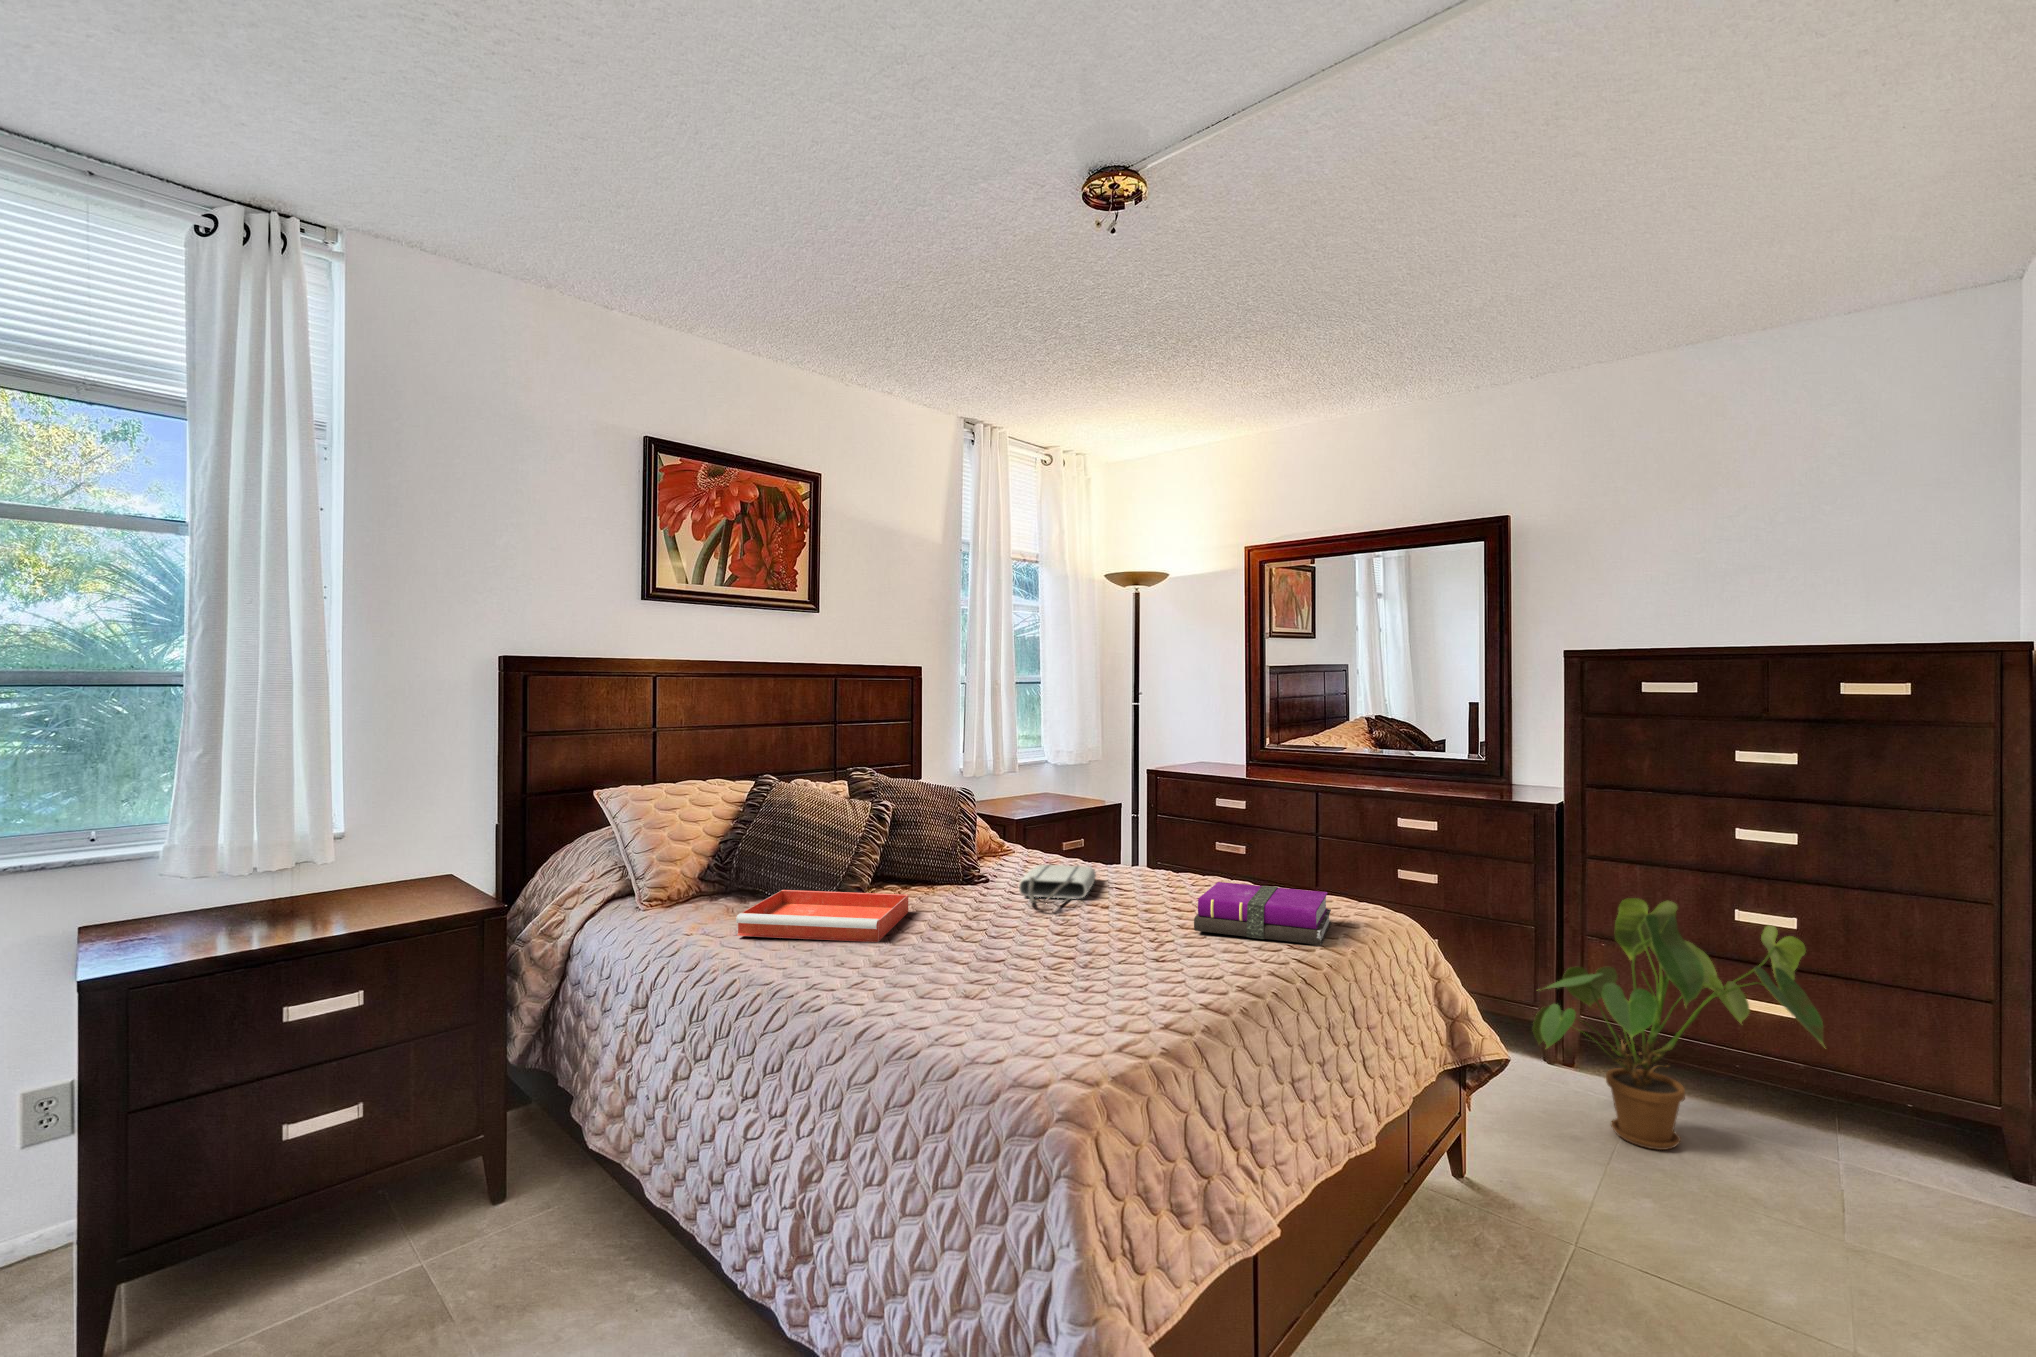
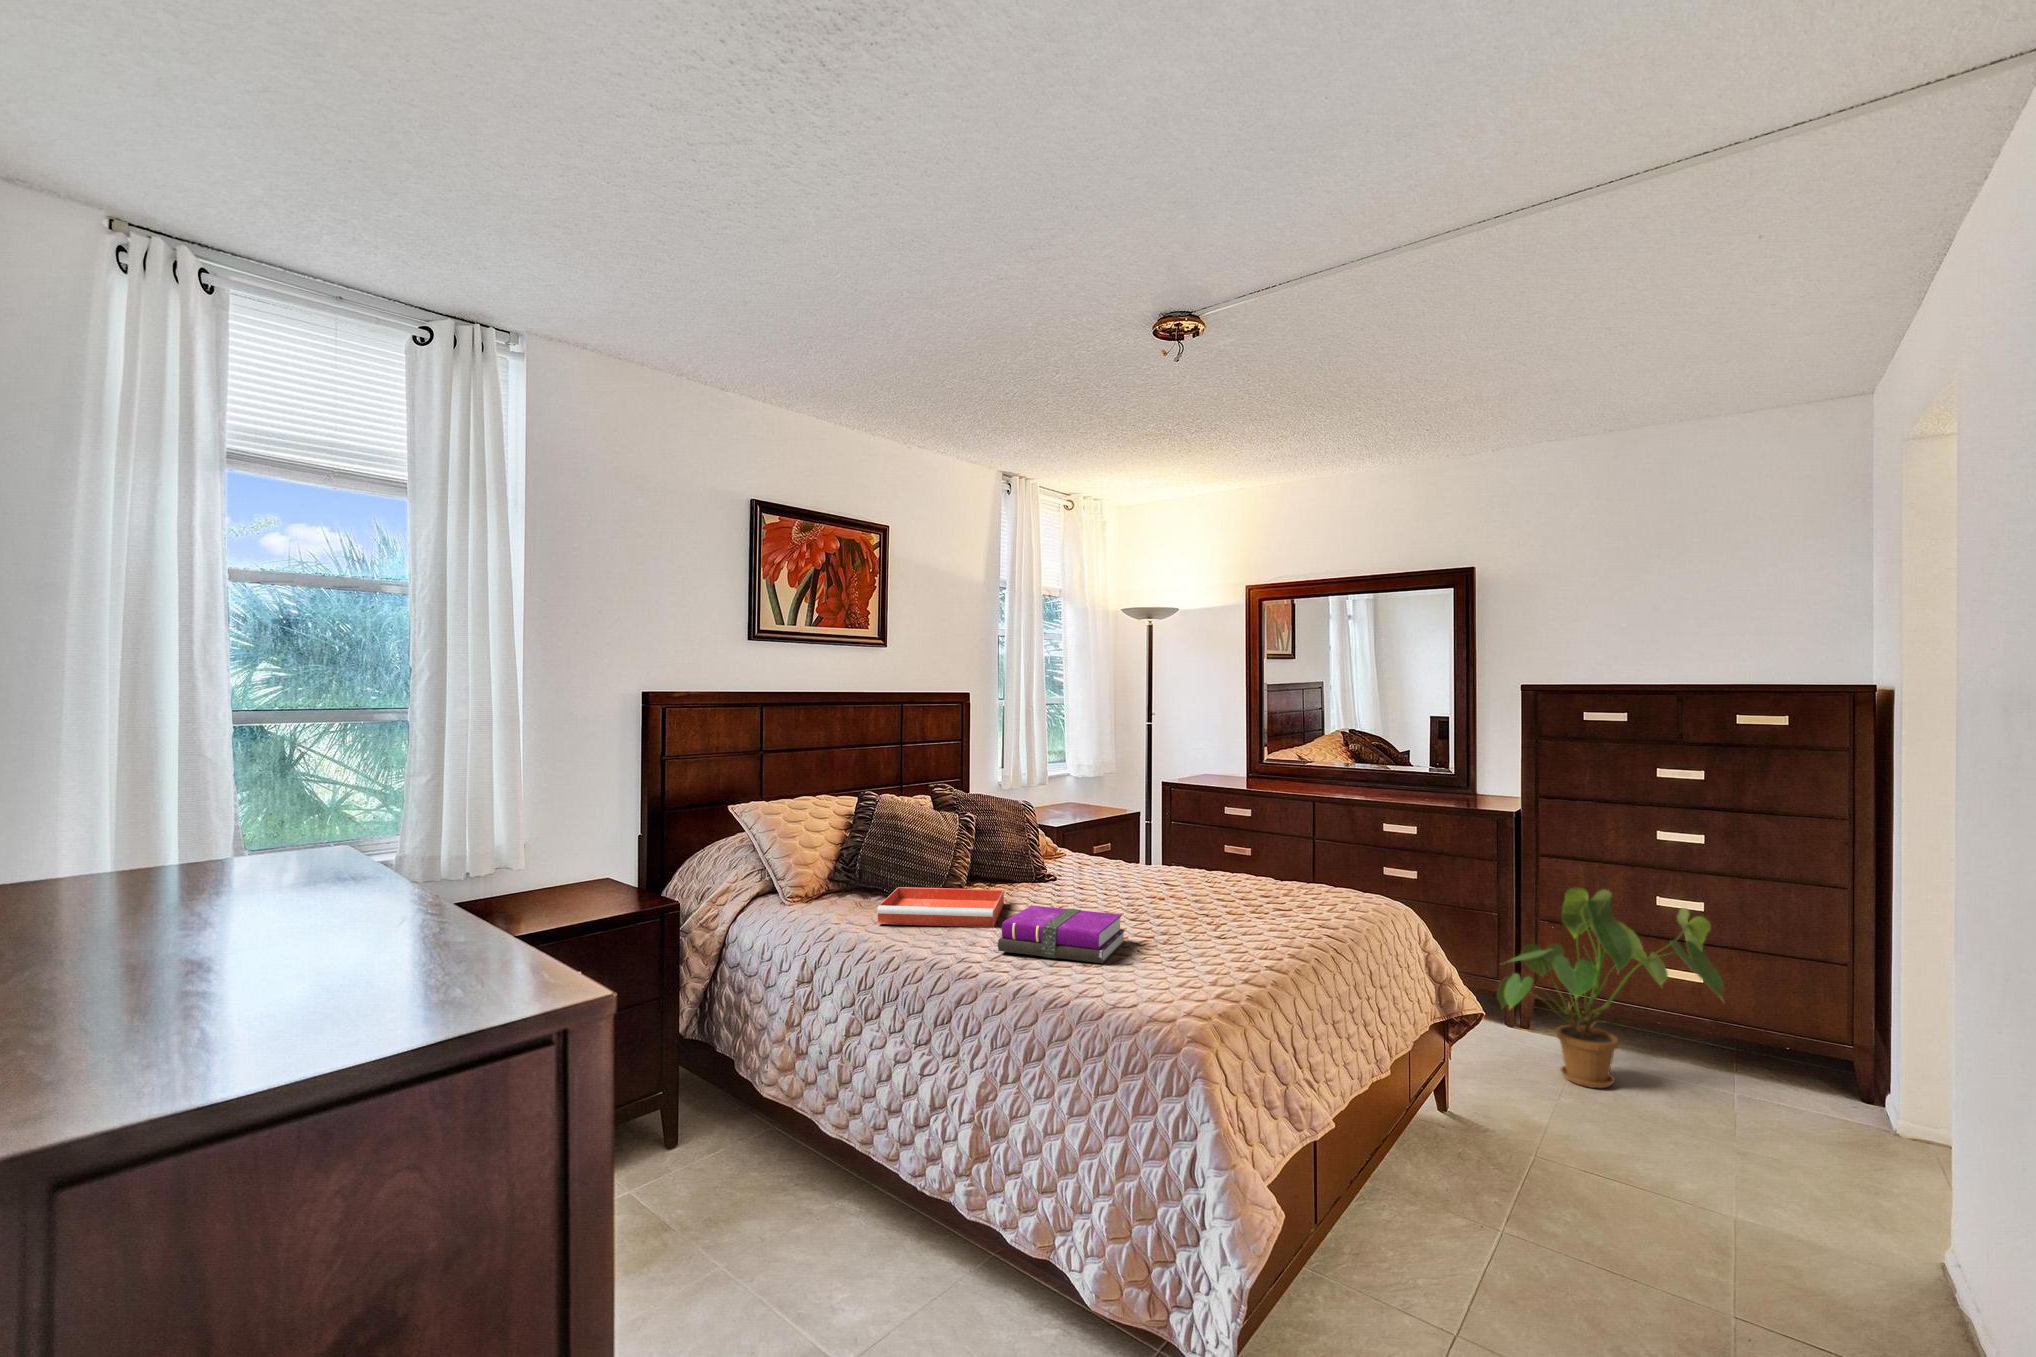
tote bag: present [1019,865,1096,903] -> none [1088,864,1146,896]
notebook: present [1194,882,1331,945] -> present [998,905,1125,963]

